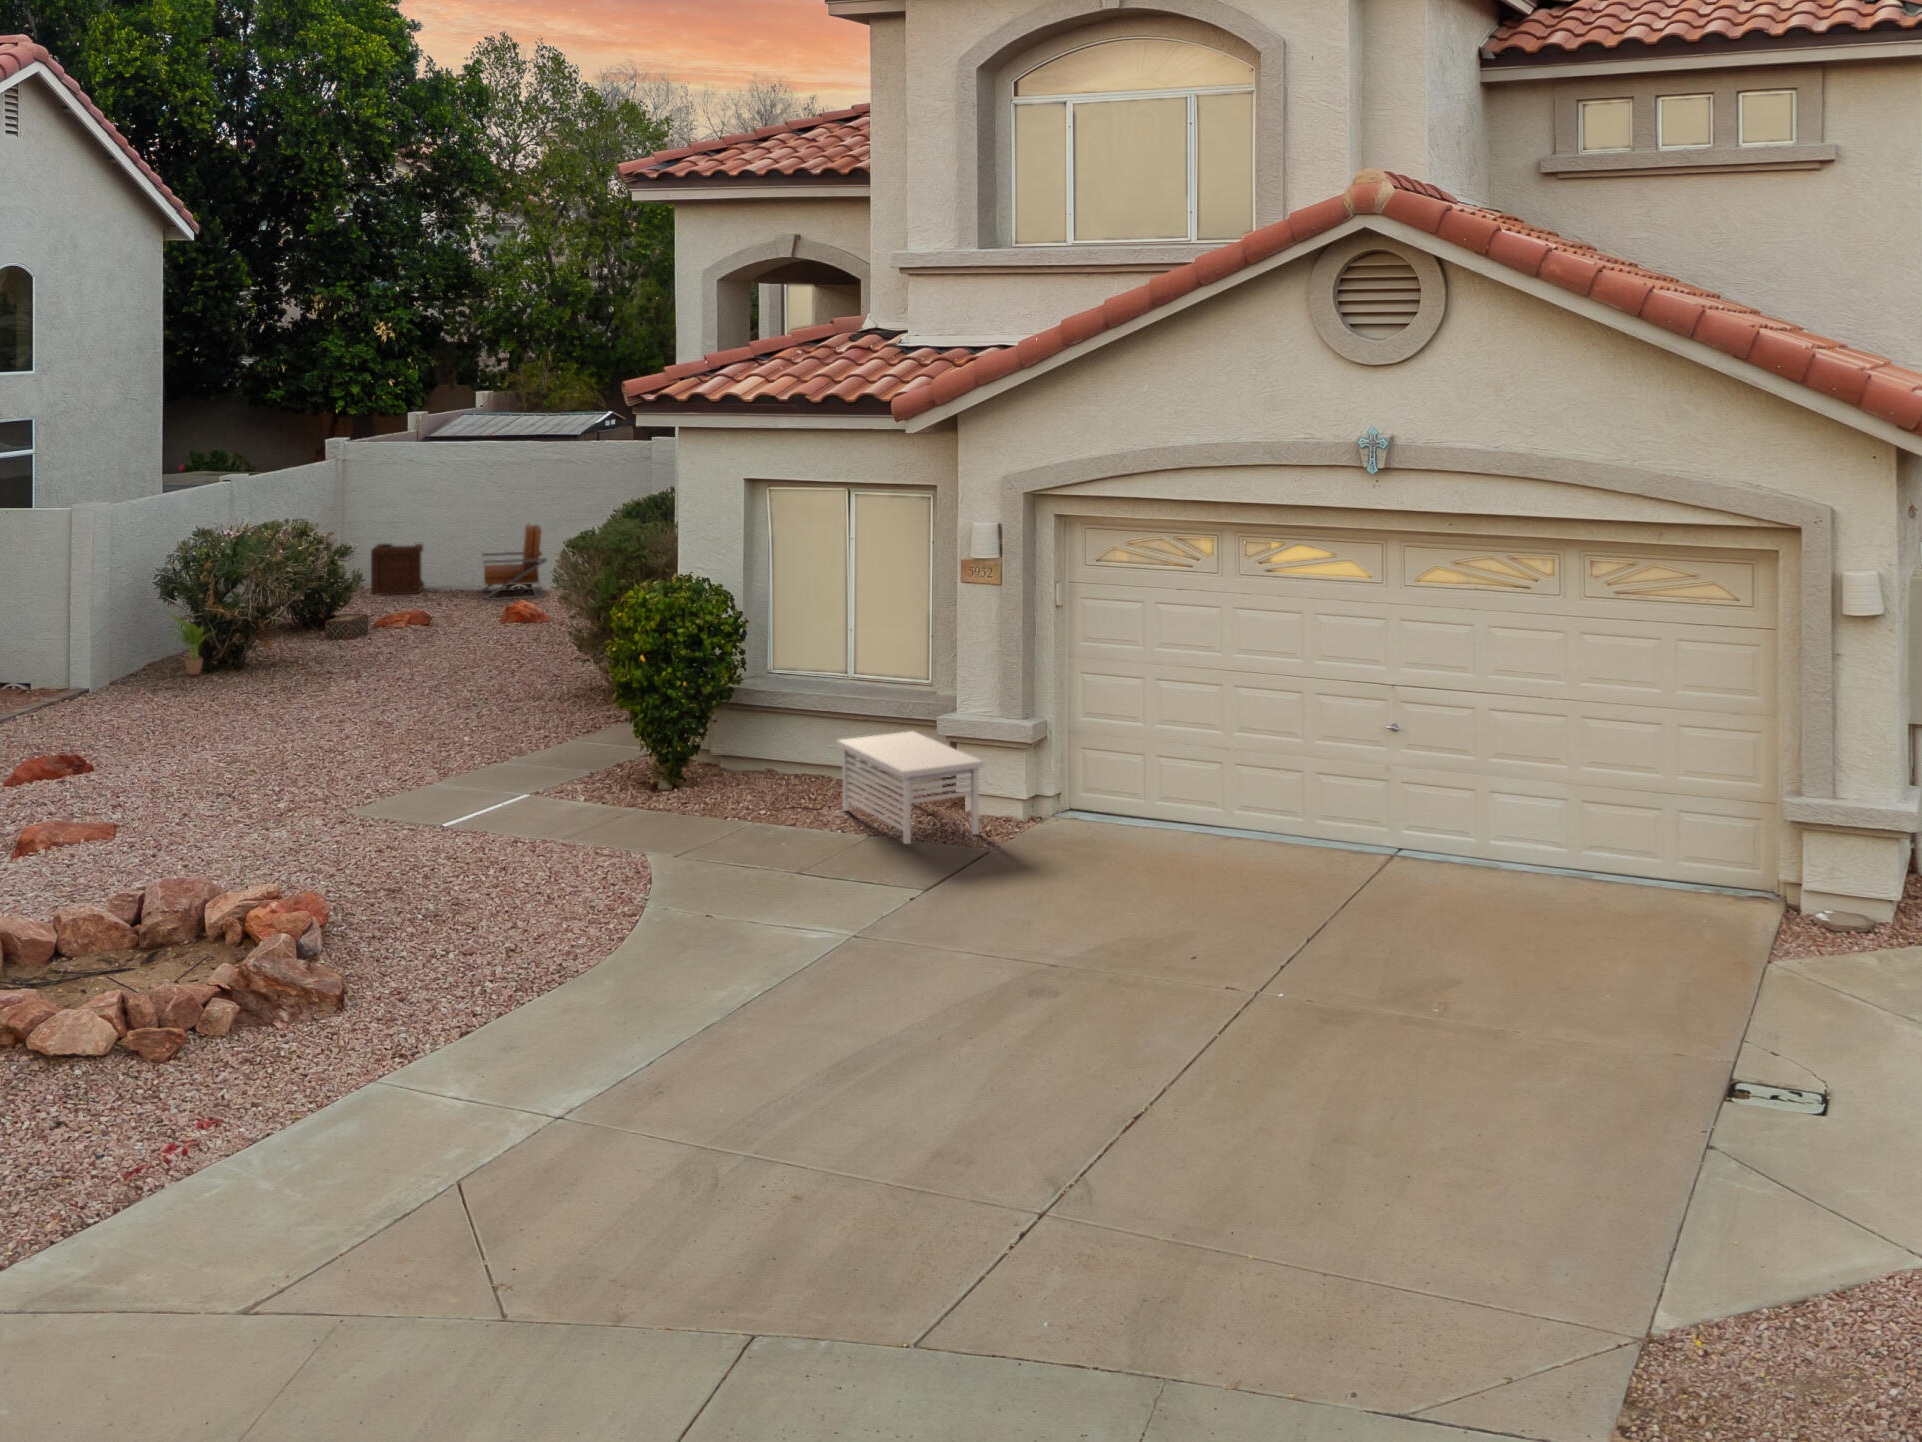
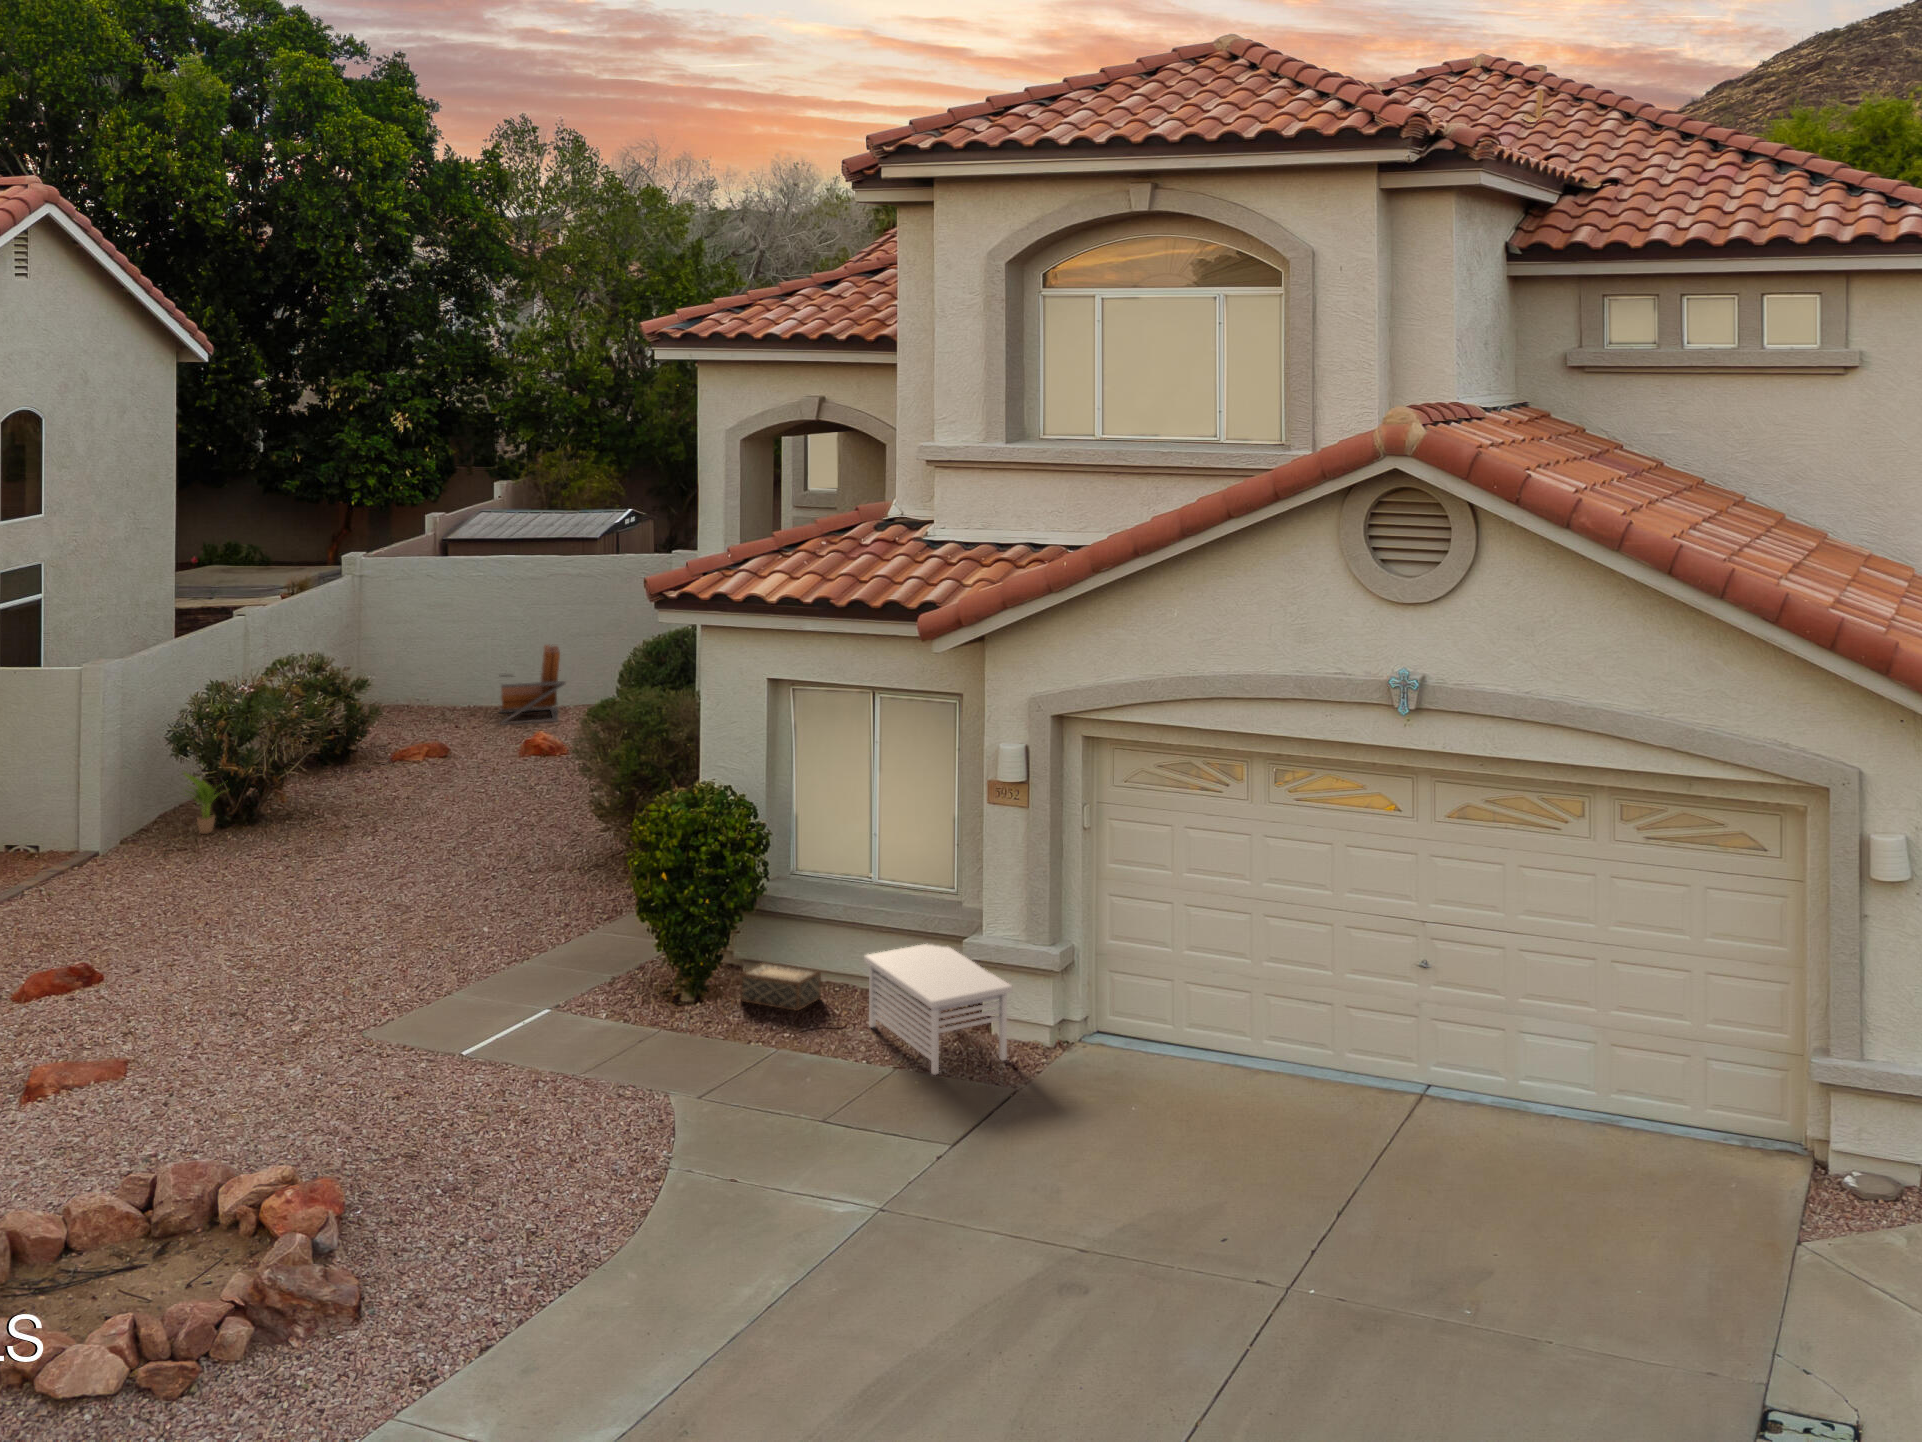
wooden crate: present [371,543,424,595] -> none [387,662,442,717]
woven basket: present [325,614,368,639] -> present [740,962,821,1011]

